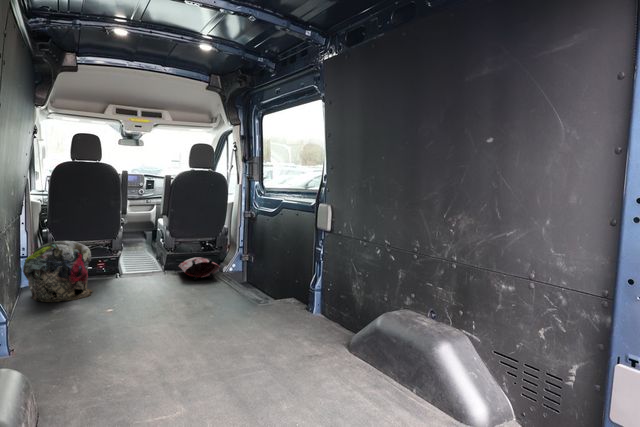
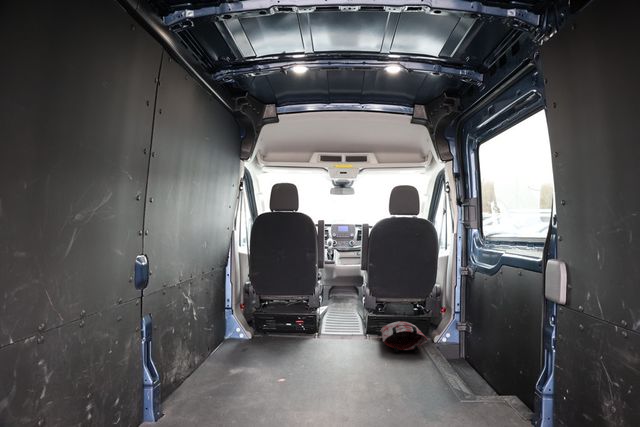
laundry basket: present [23,241,92,302] -> none [222,297,286,365]

